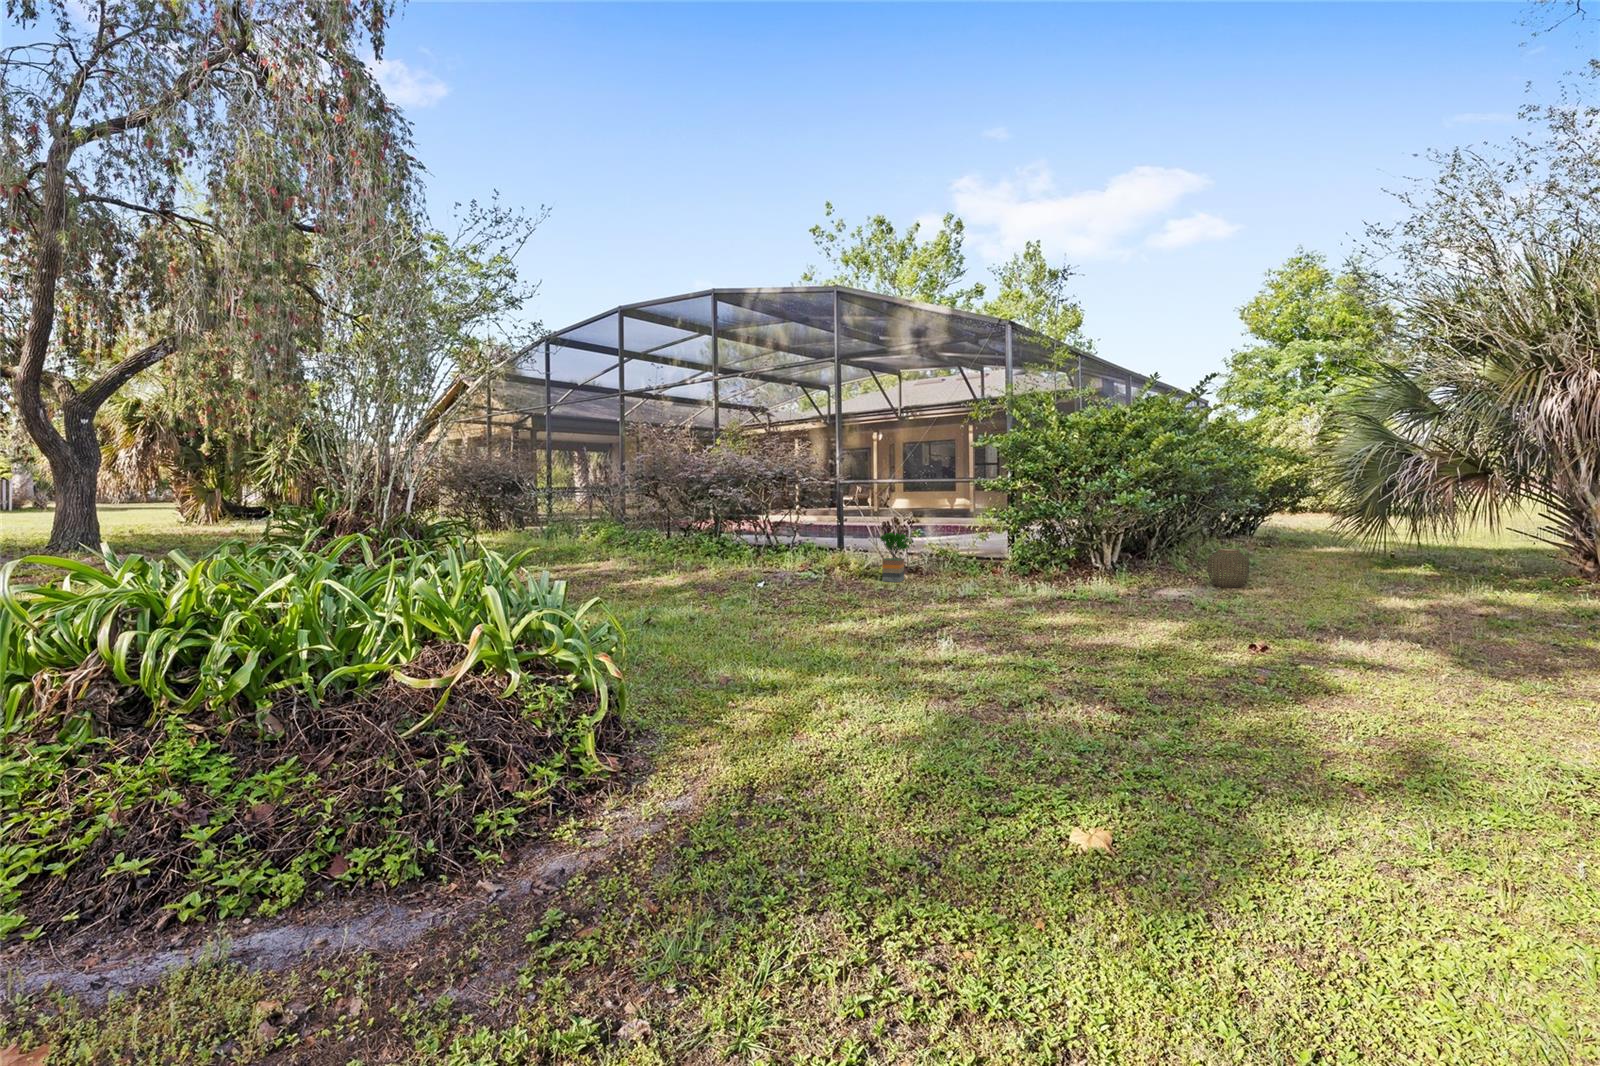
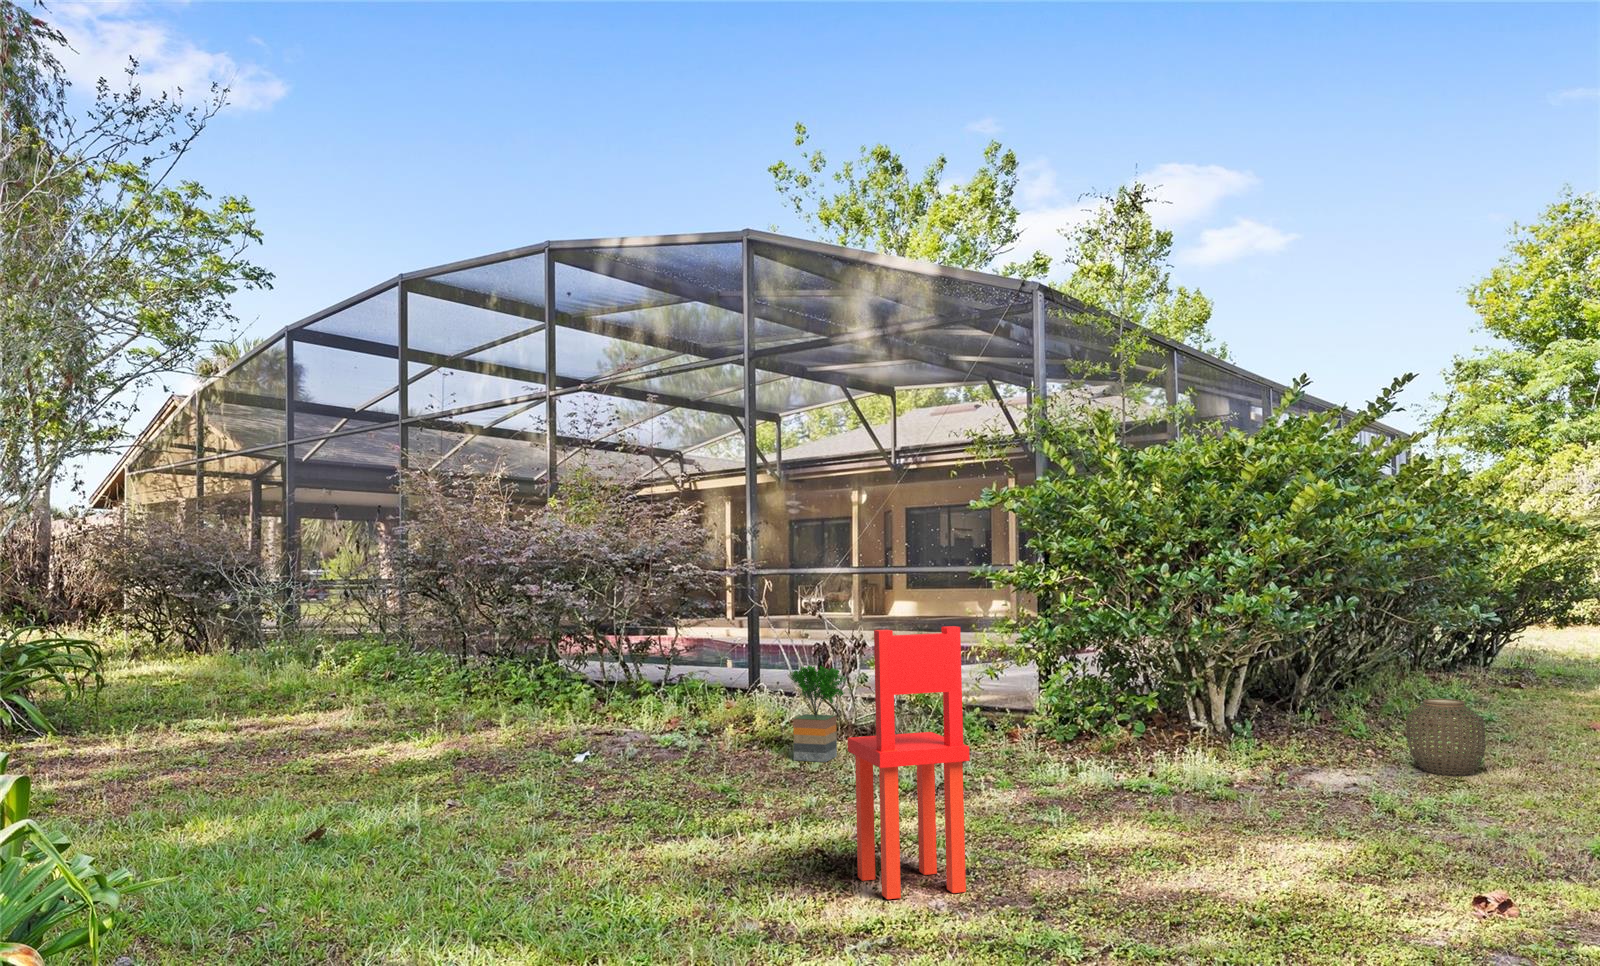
chair: none [944,509,1007,637] -> present [848,626,970,899]

